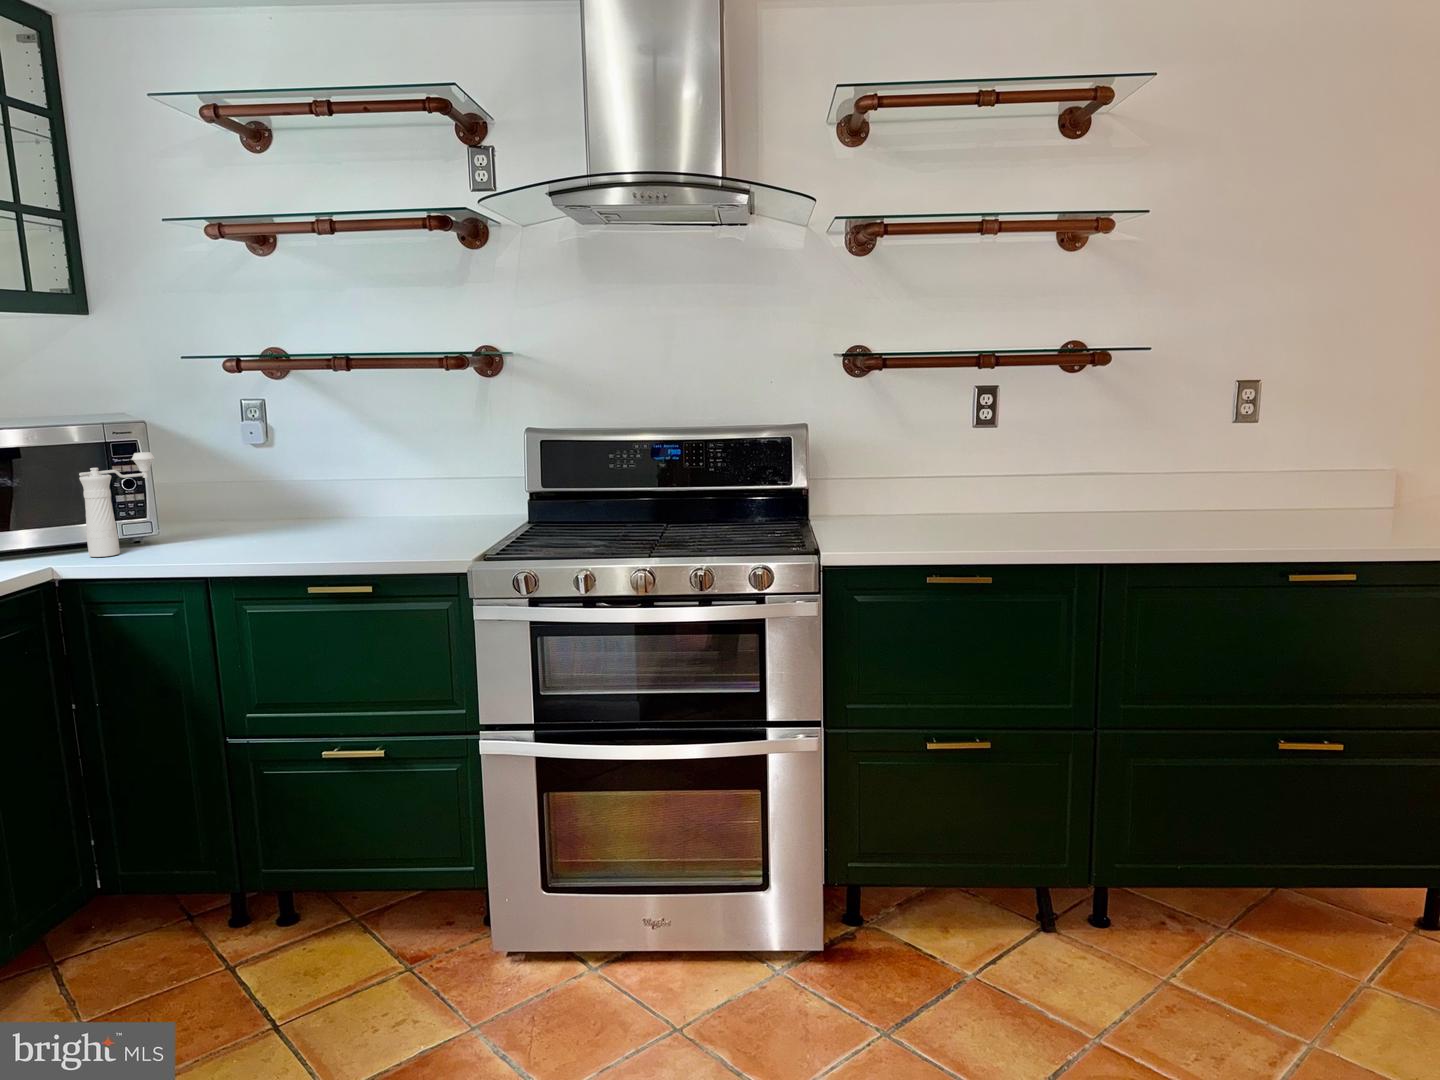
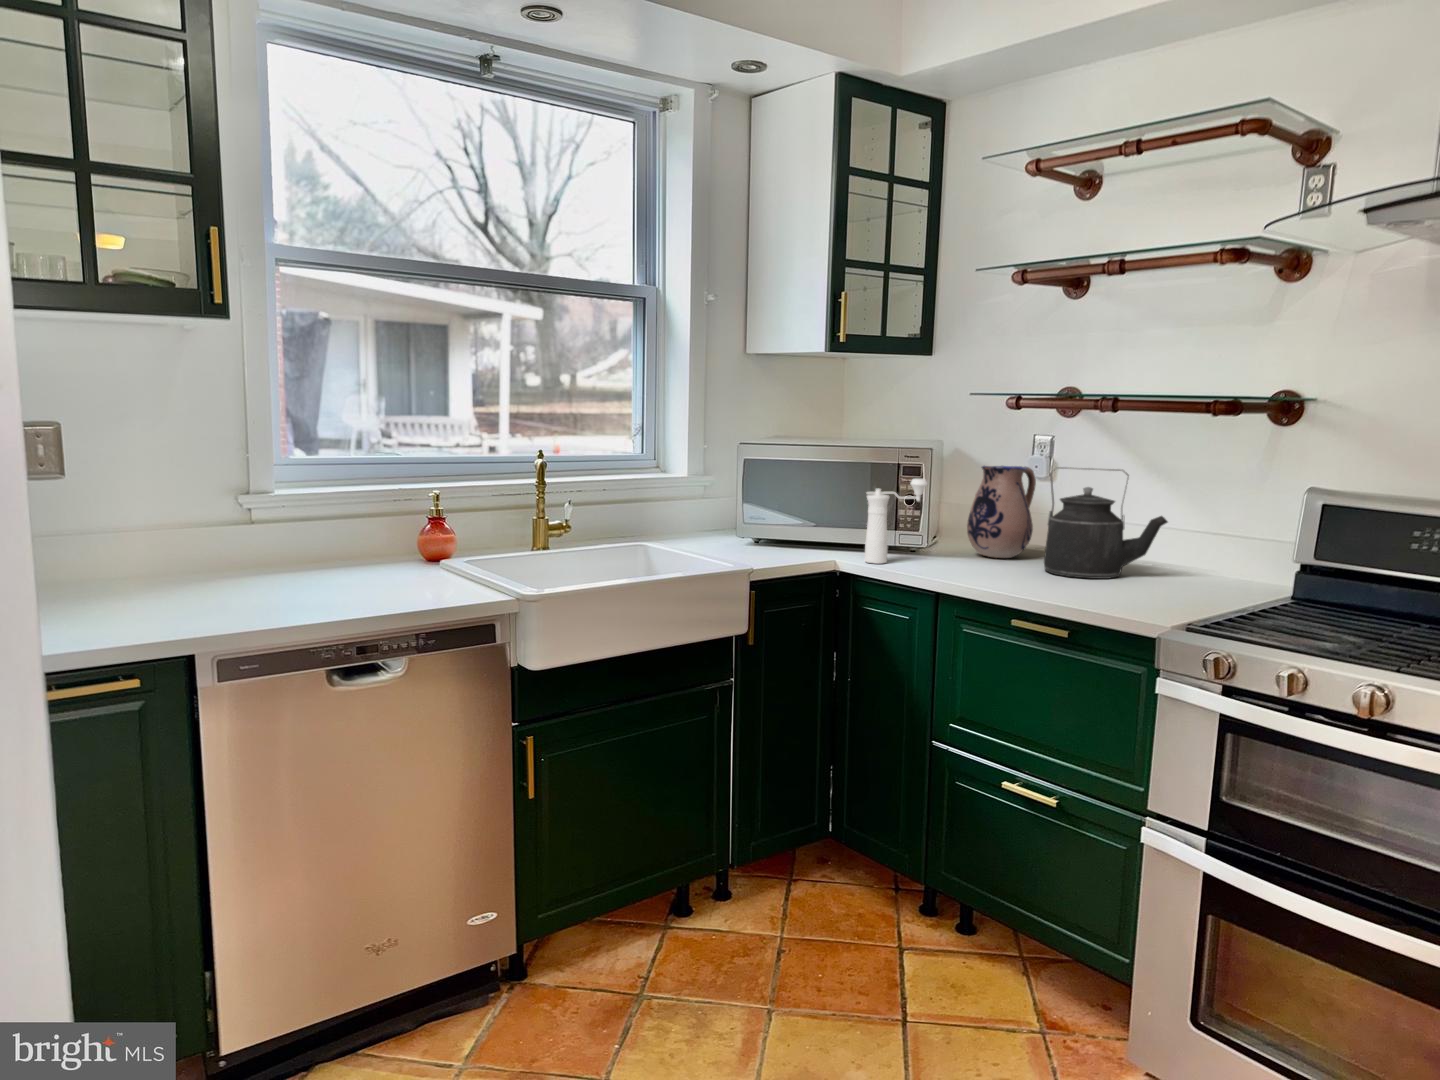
kettle: none [296,426,416,536] -> present [1044,467,1168,579]
ceramic pitcher: none [200,432,275,530] -> present [967,466,1036,558]

